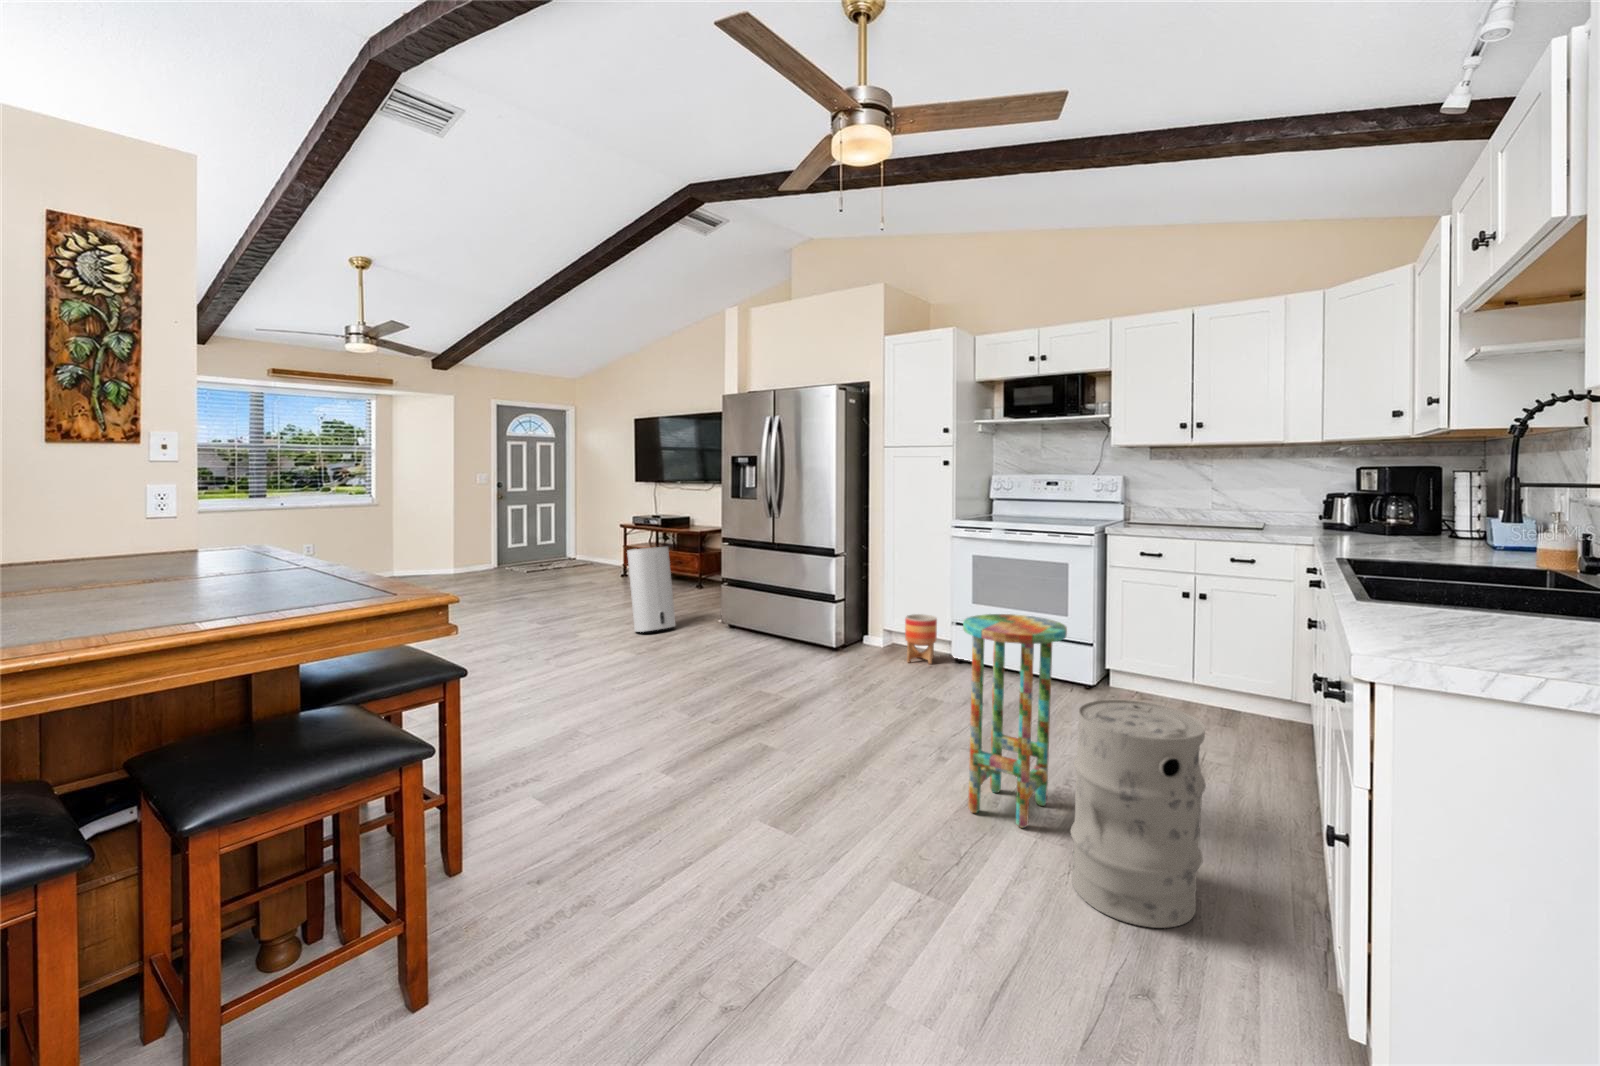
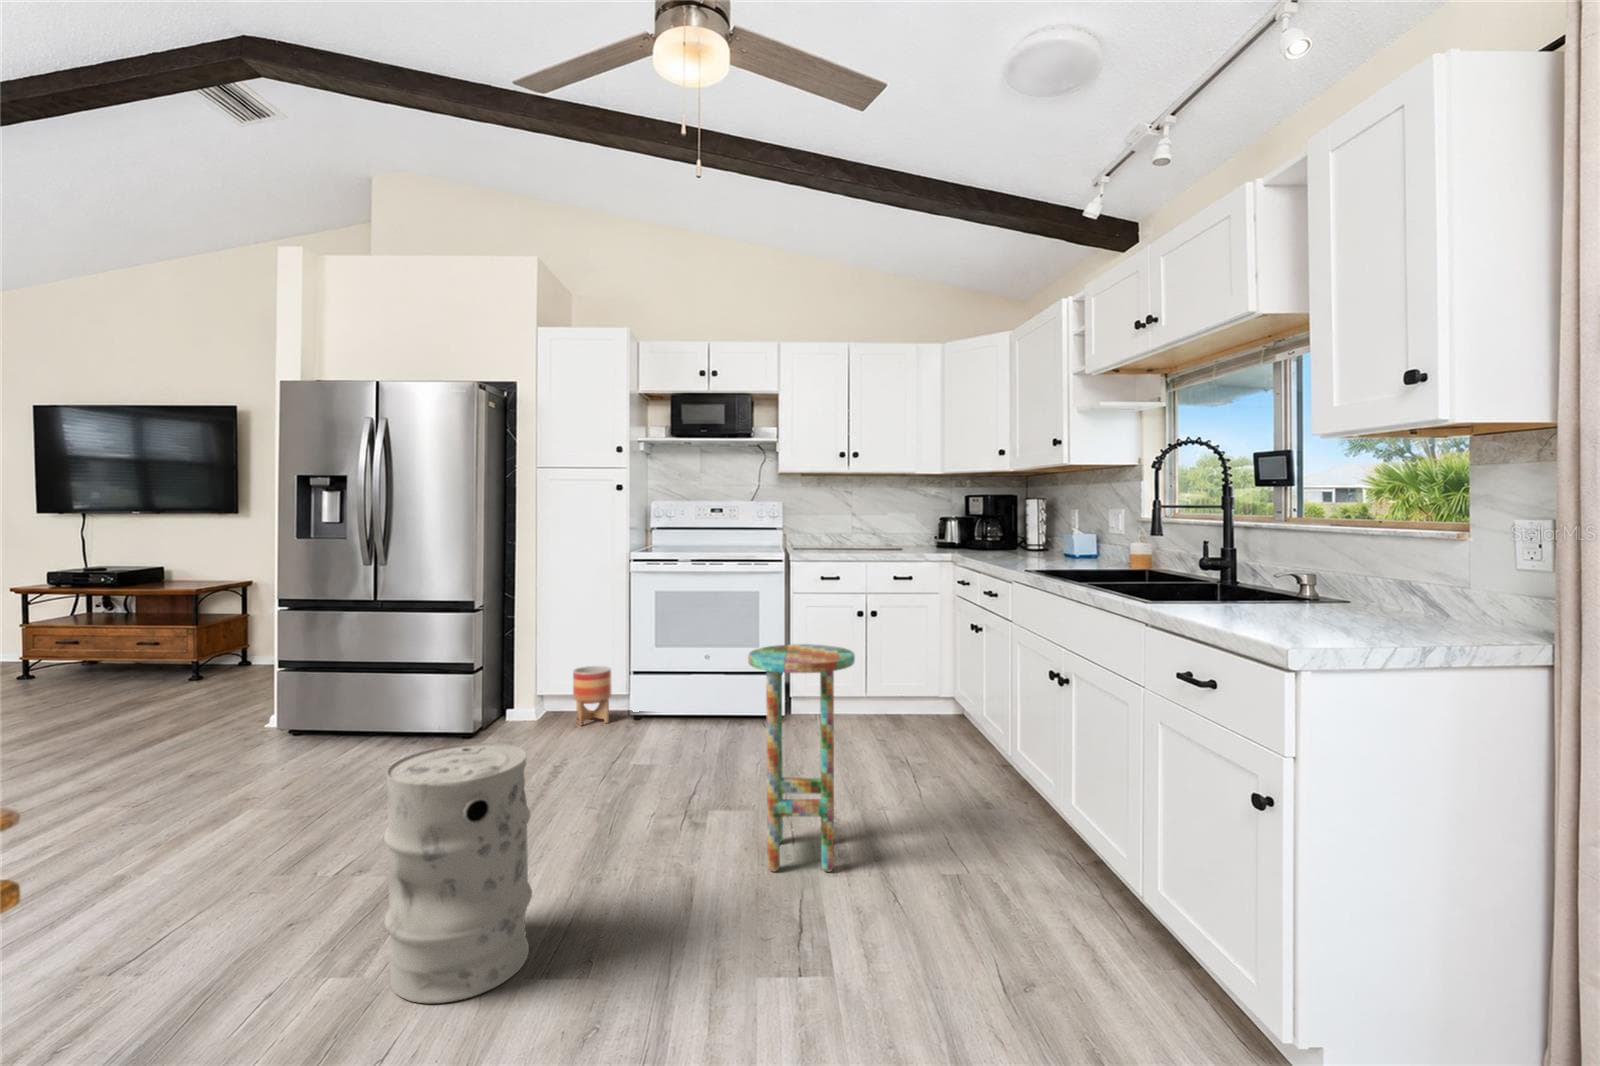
air purifier: present [627,547,676,632] -> none [95,613,195,754]
trash can: present [1070,700,1206,928] -> present [384,743,532,1003]

